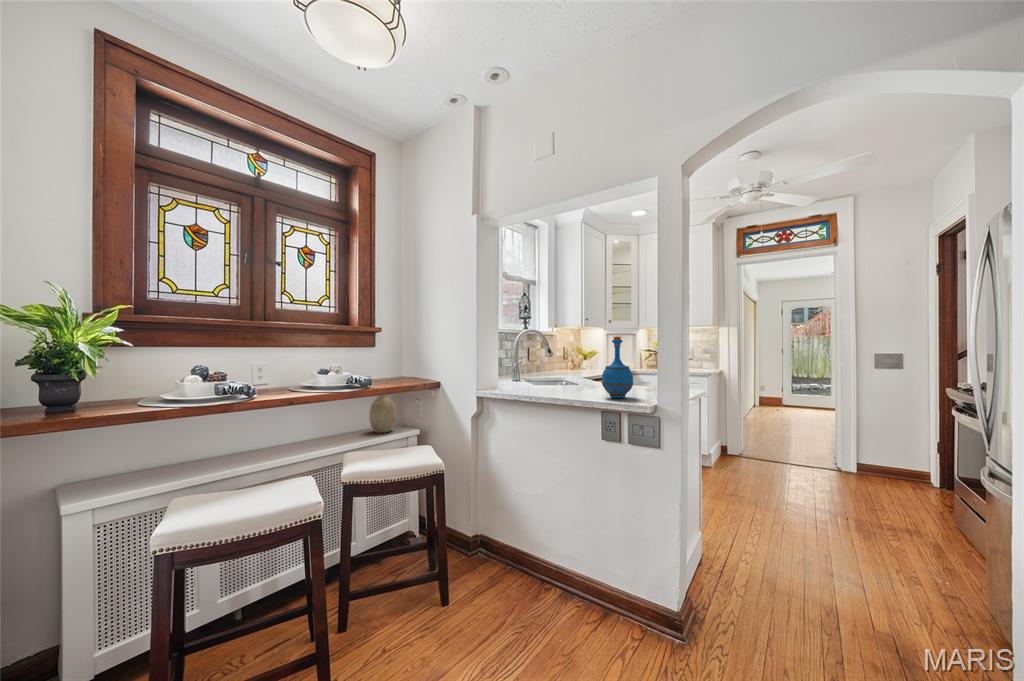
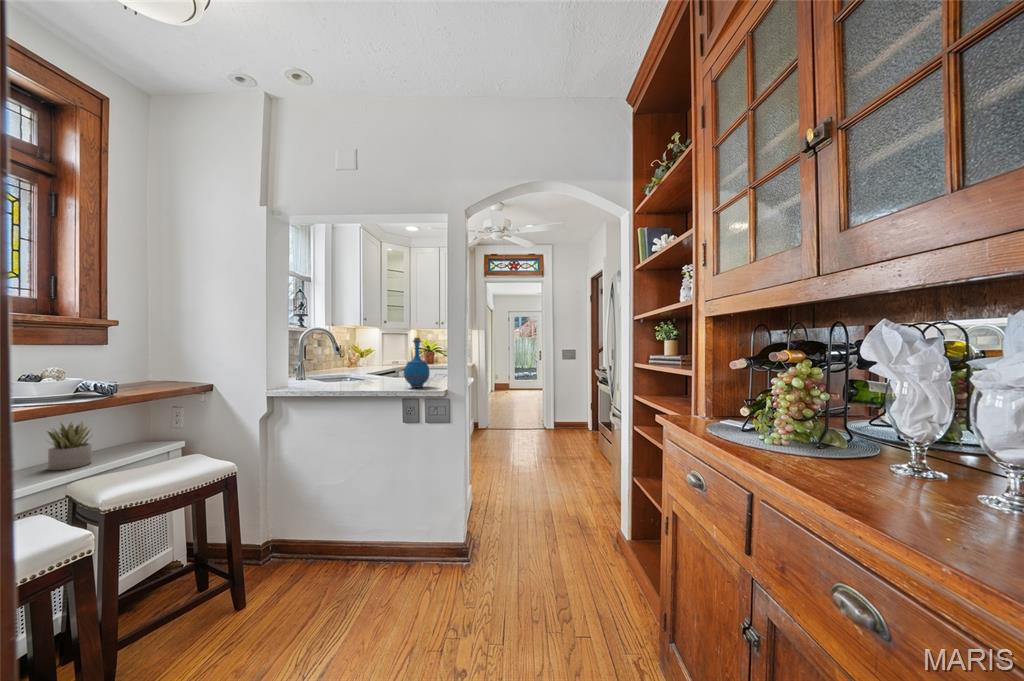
decorative vase: present [370,395,396,433] -> none [106,394,149,452]
succulent plant: none [332,404,358,442] -> present [48,421,92,470]

